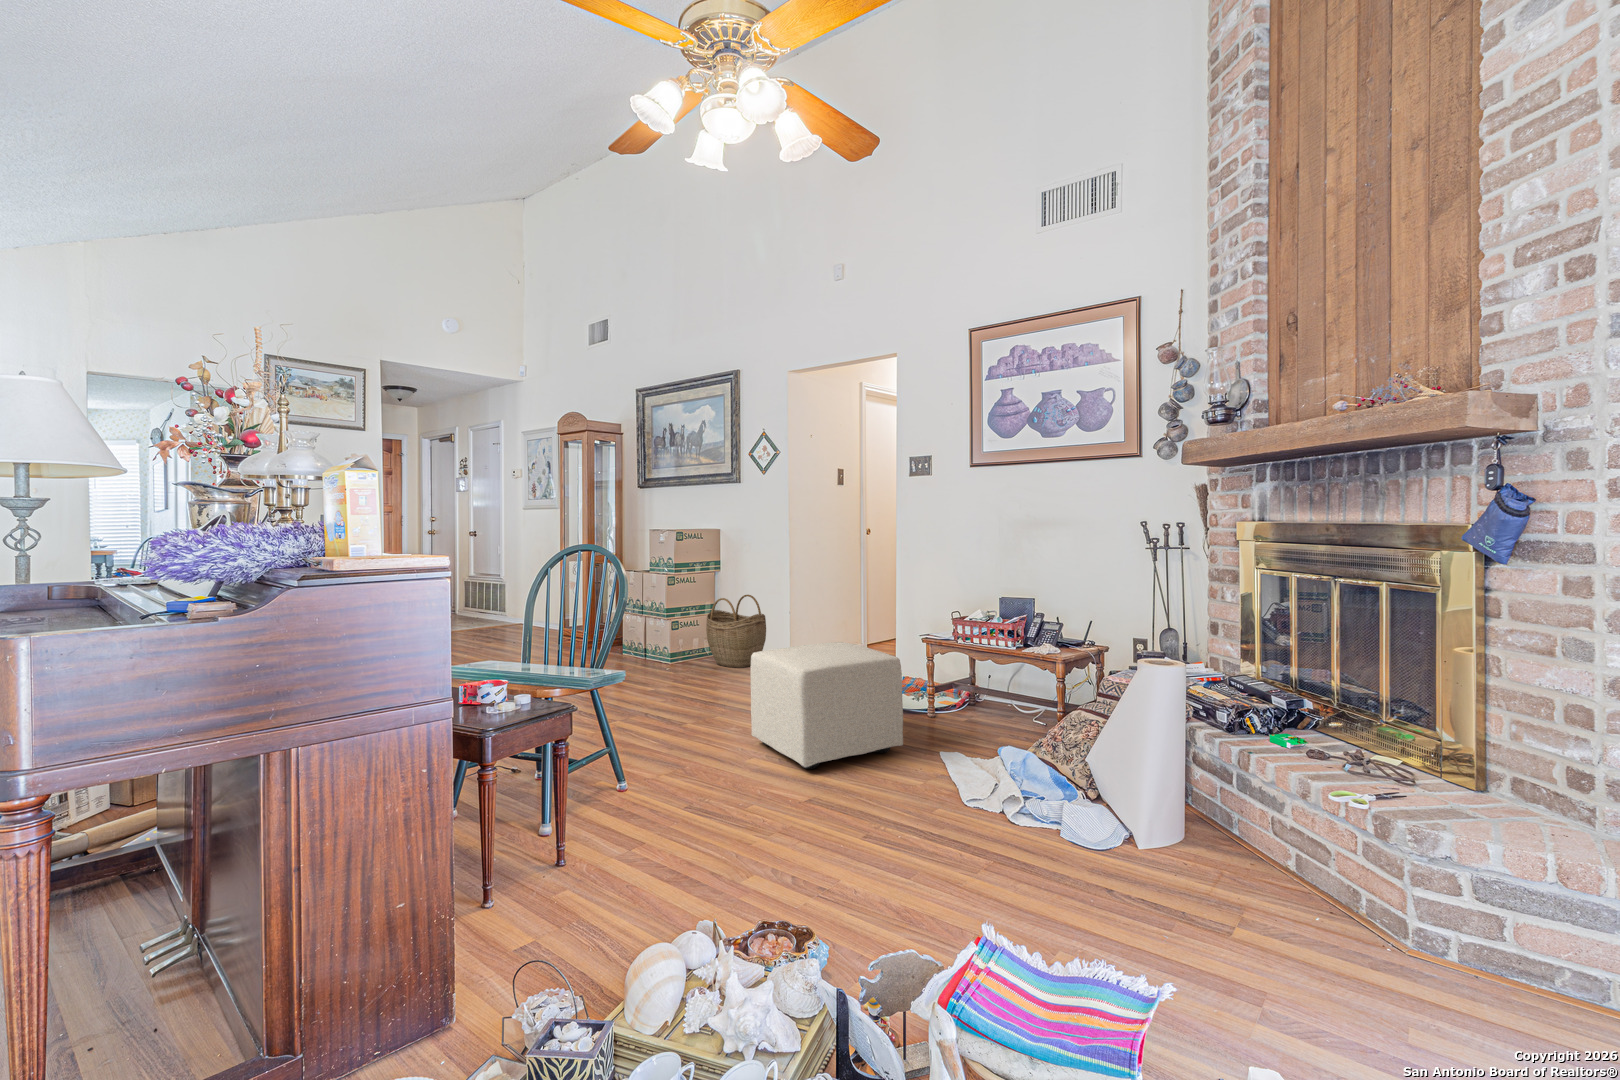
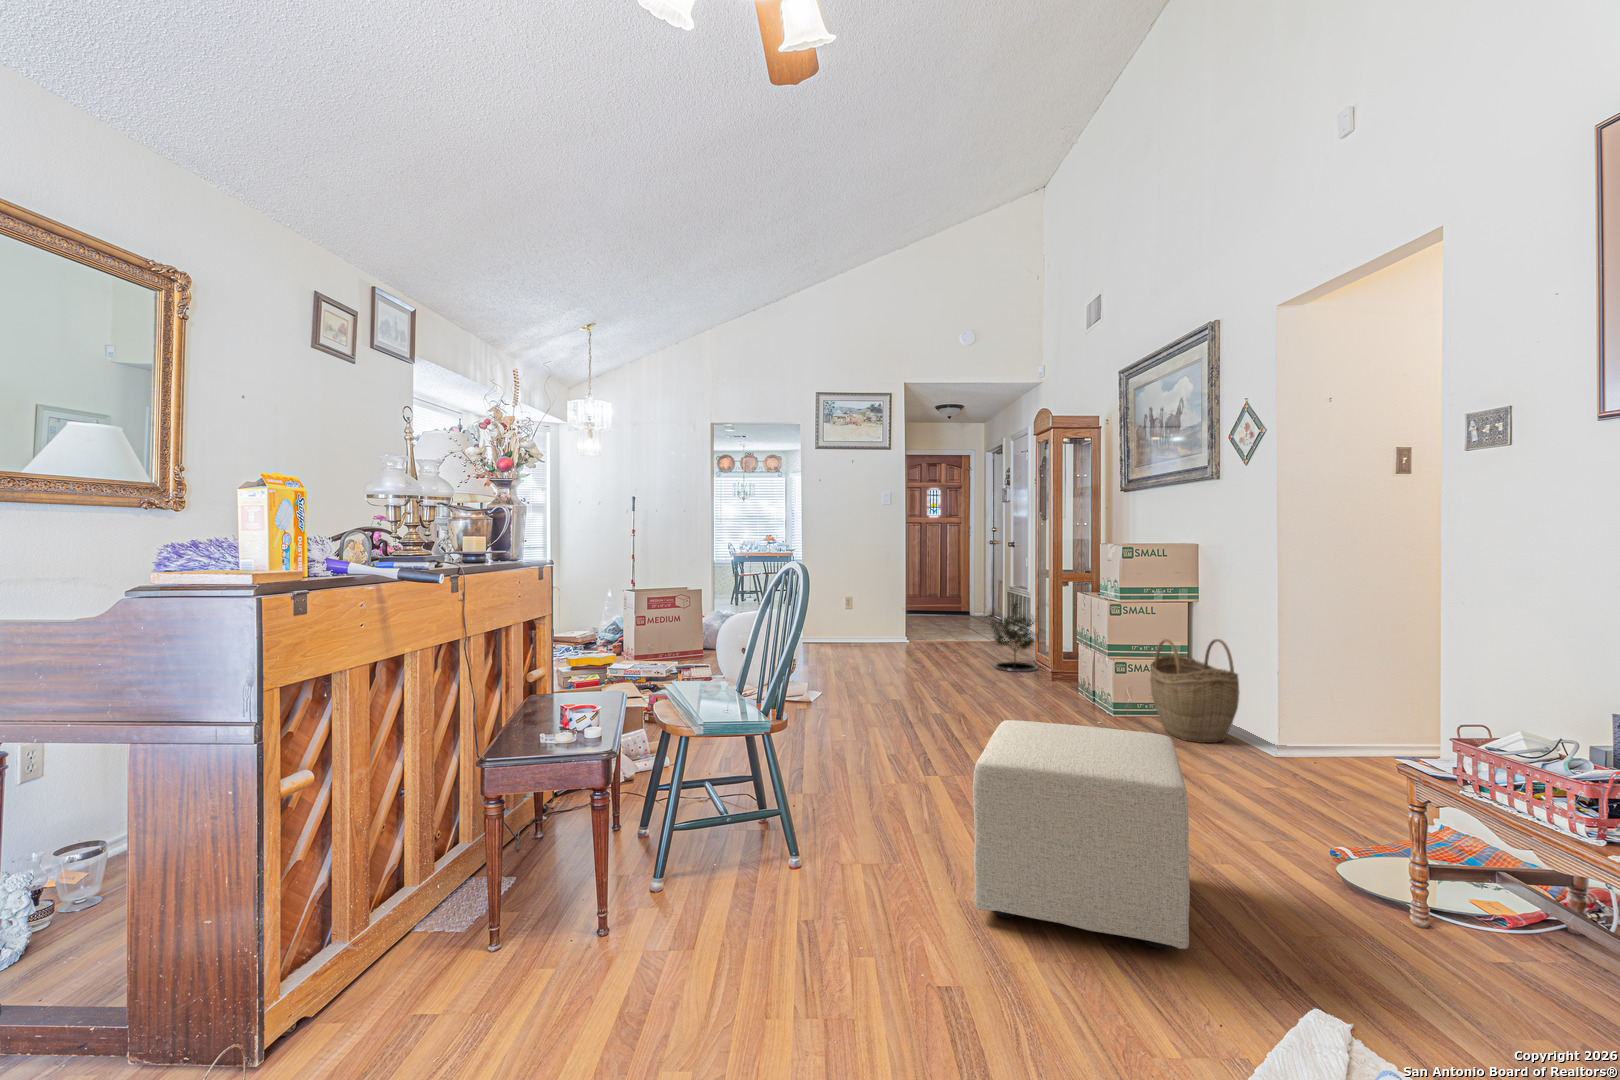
potted tree: none [510,578,562,651] -> present [989,597,1037,672]

